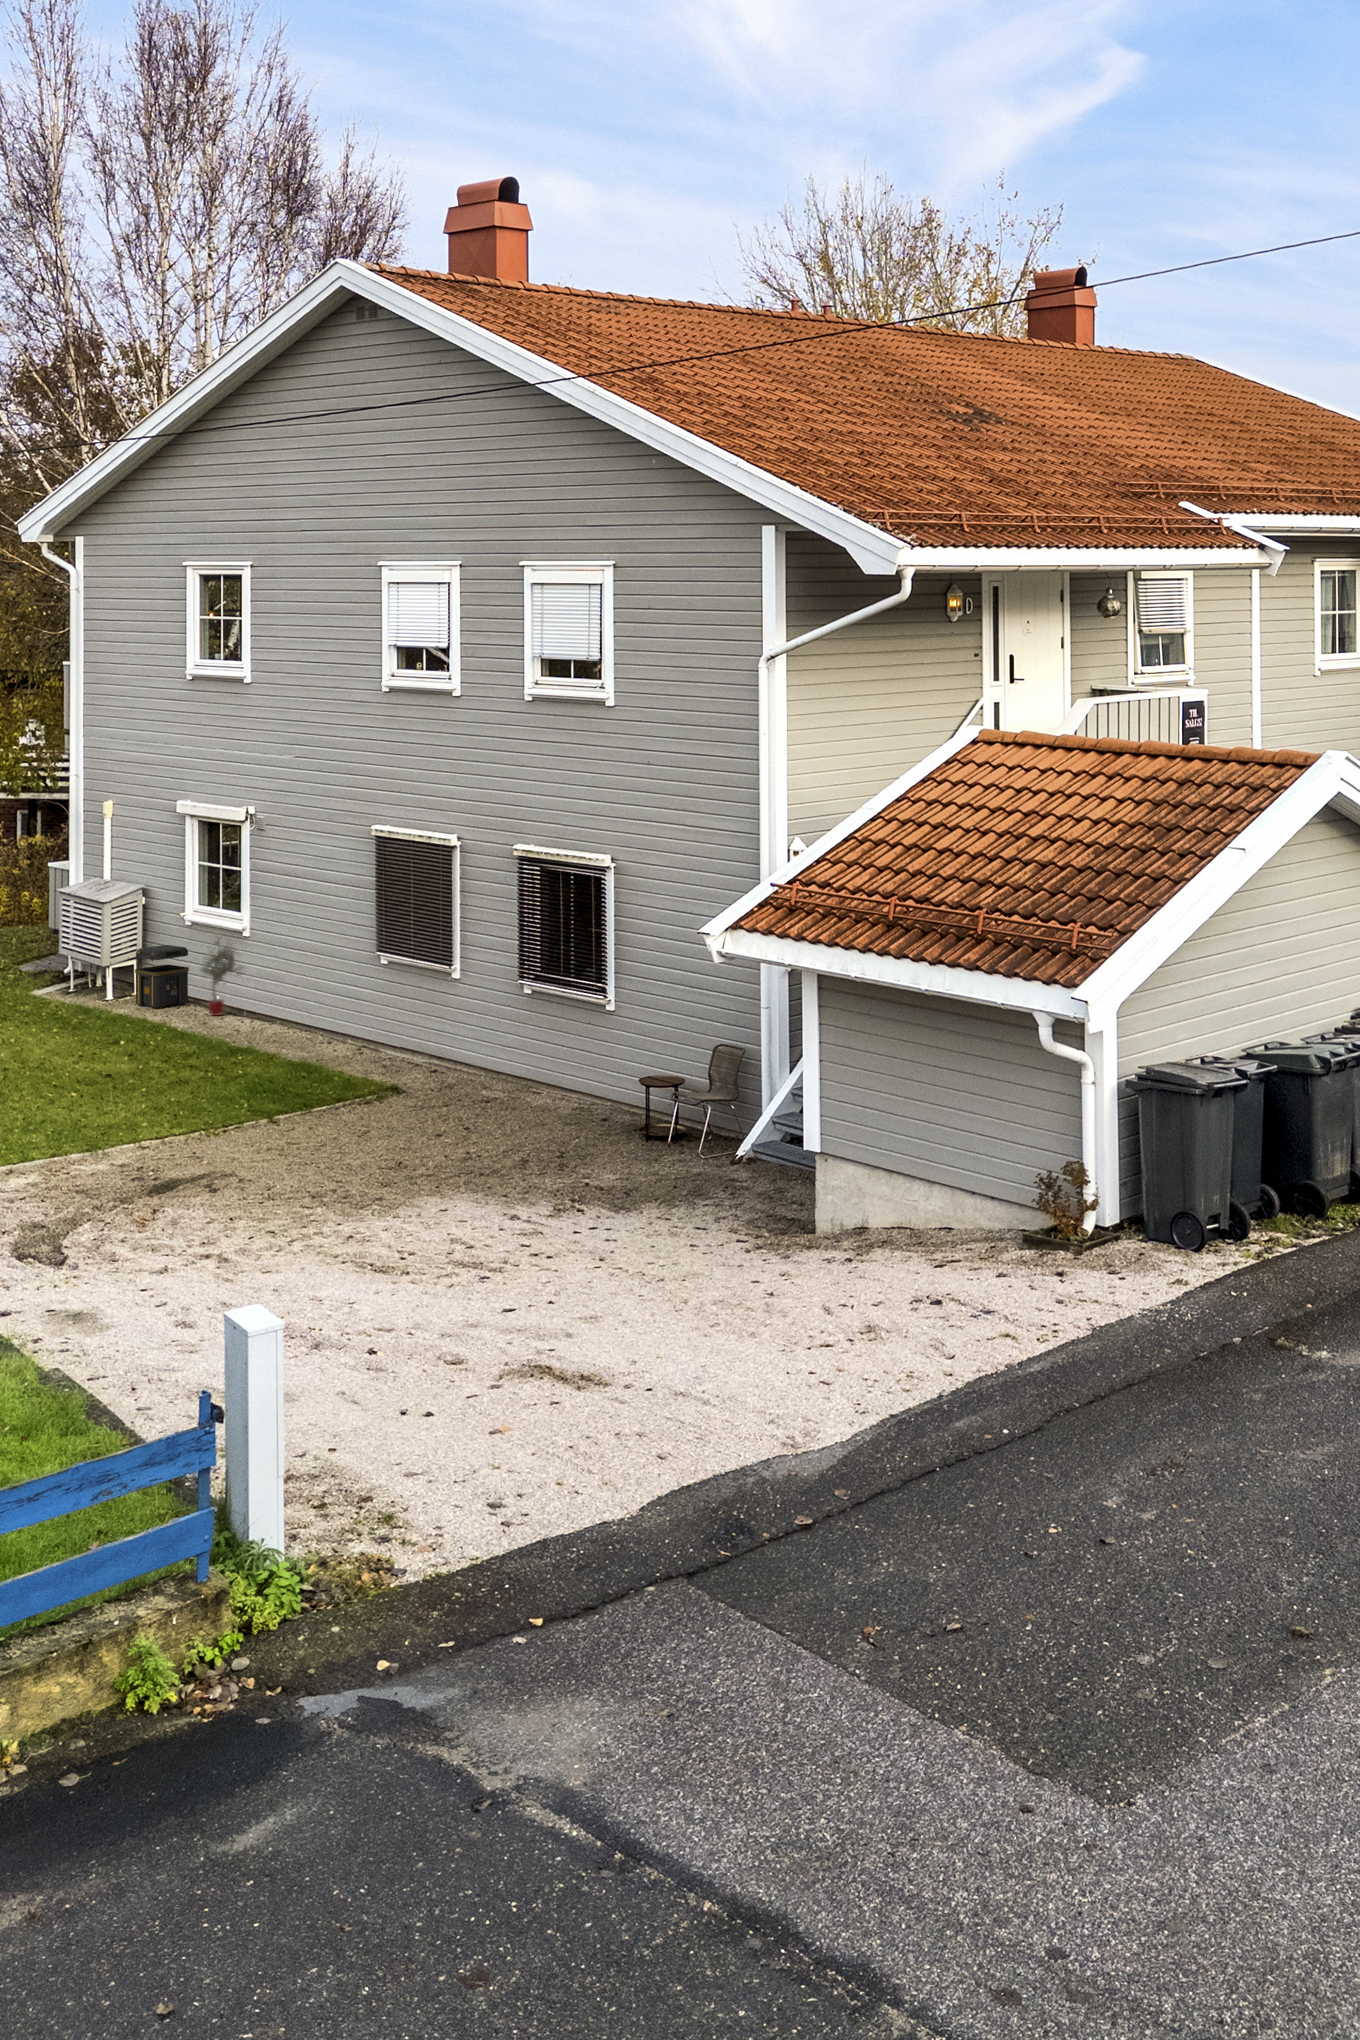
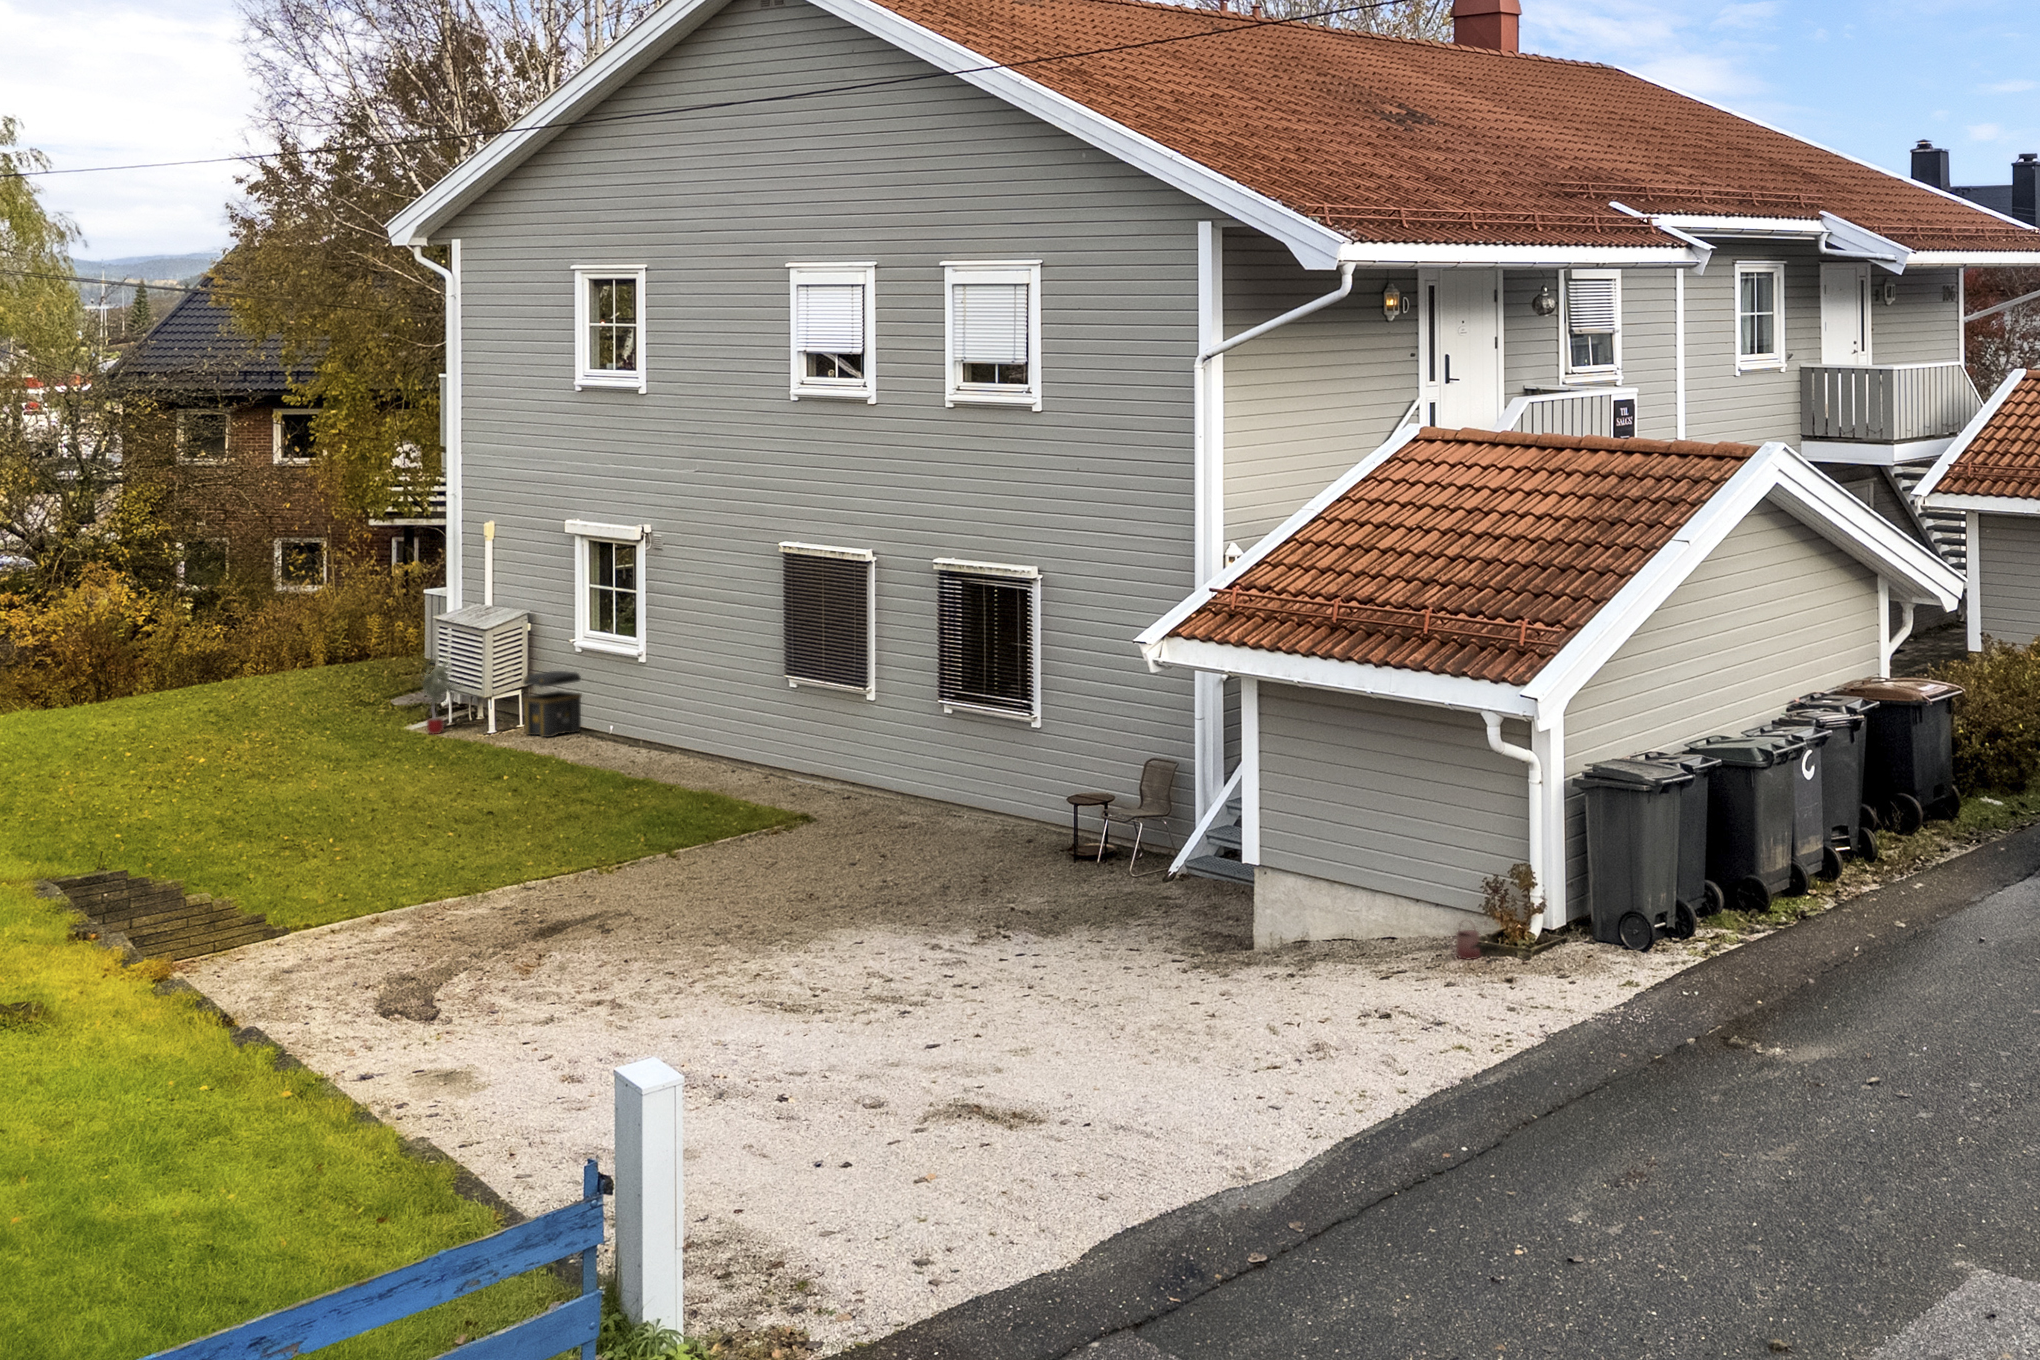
potted tree: present [201,940,240,1016] -> present [423,657,463,734]
watering can: none [1003,1213,1046,1253] -> present [1450,922,1486,959]

